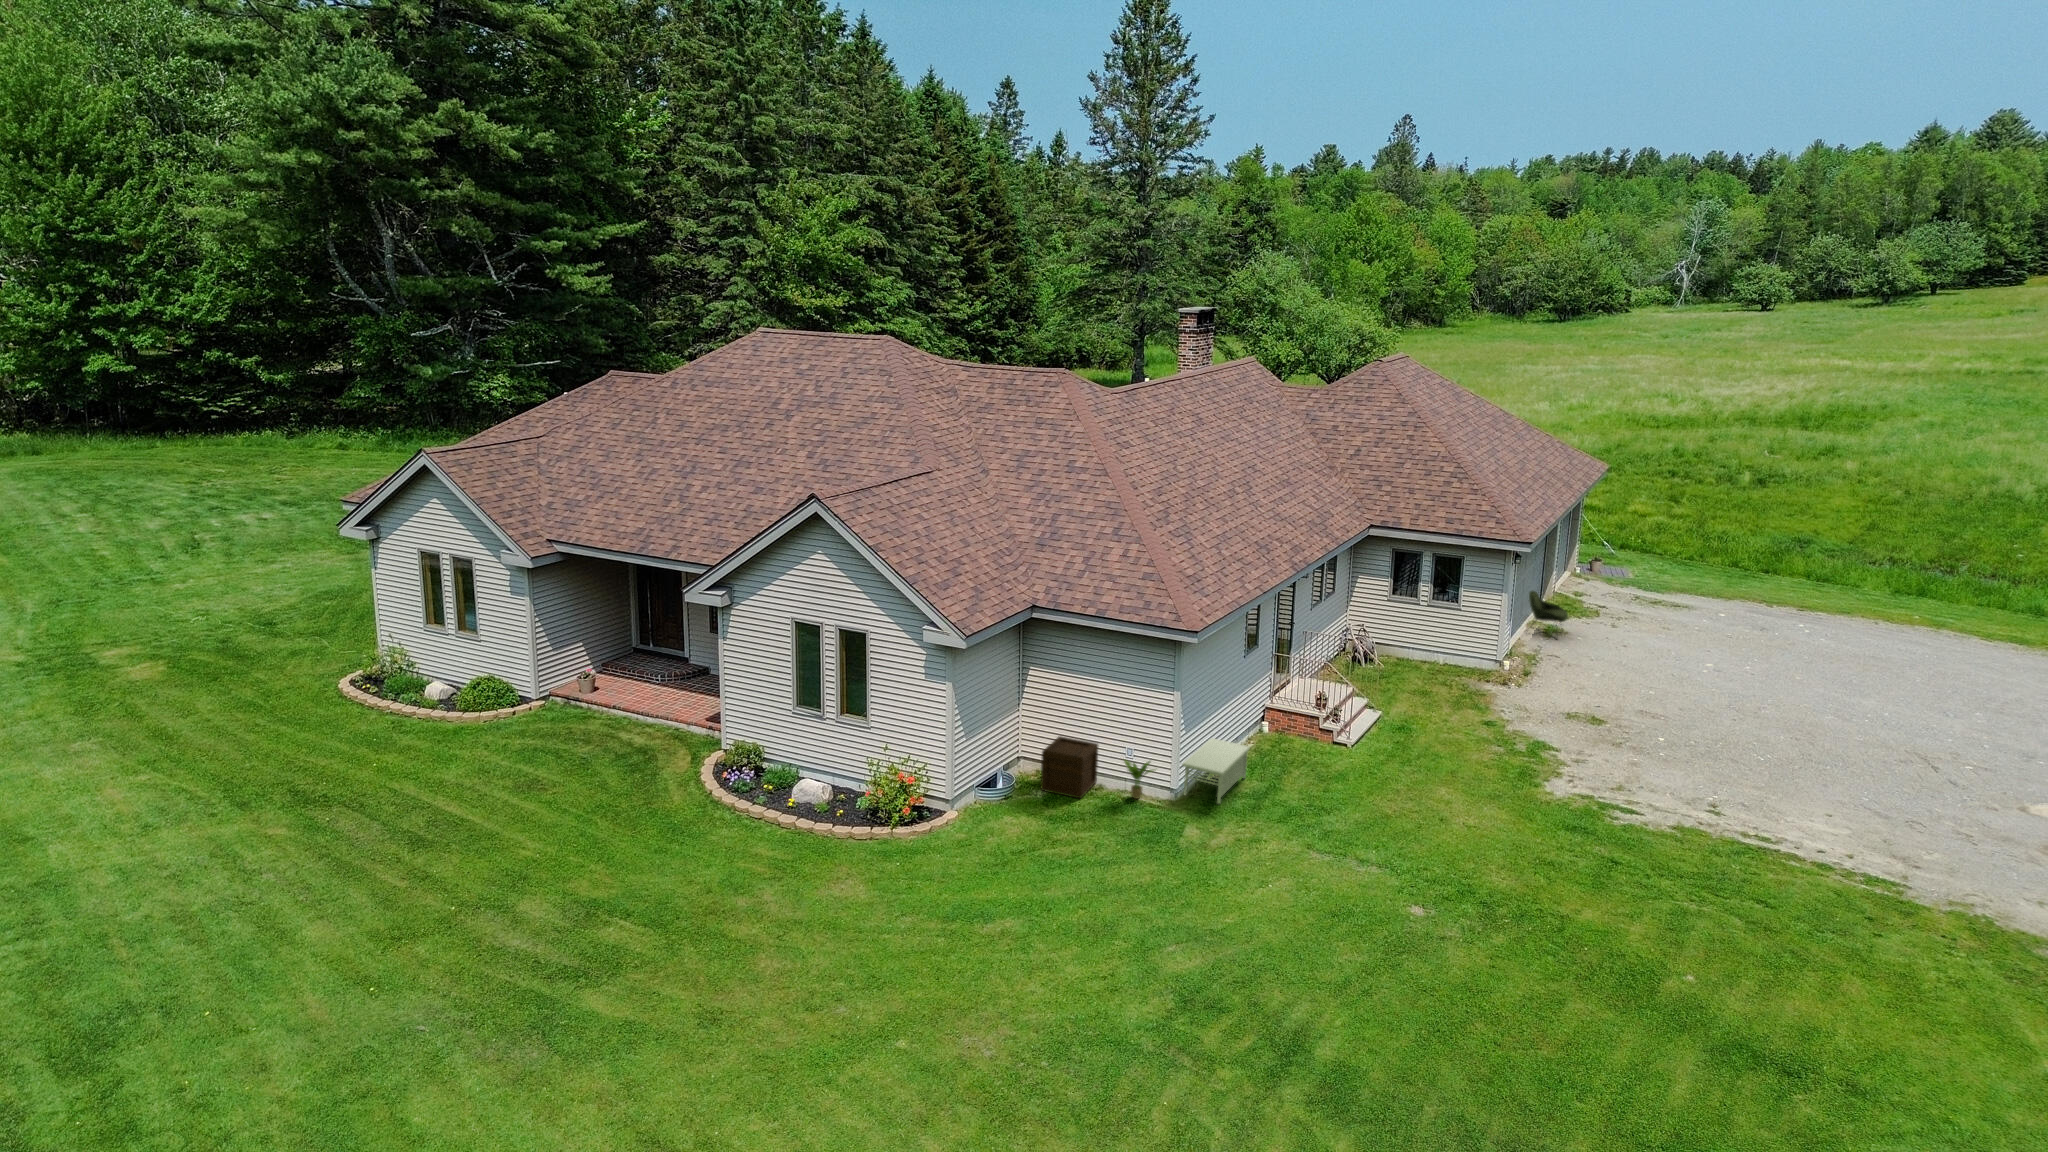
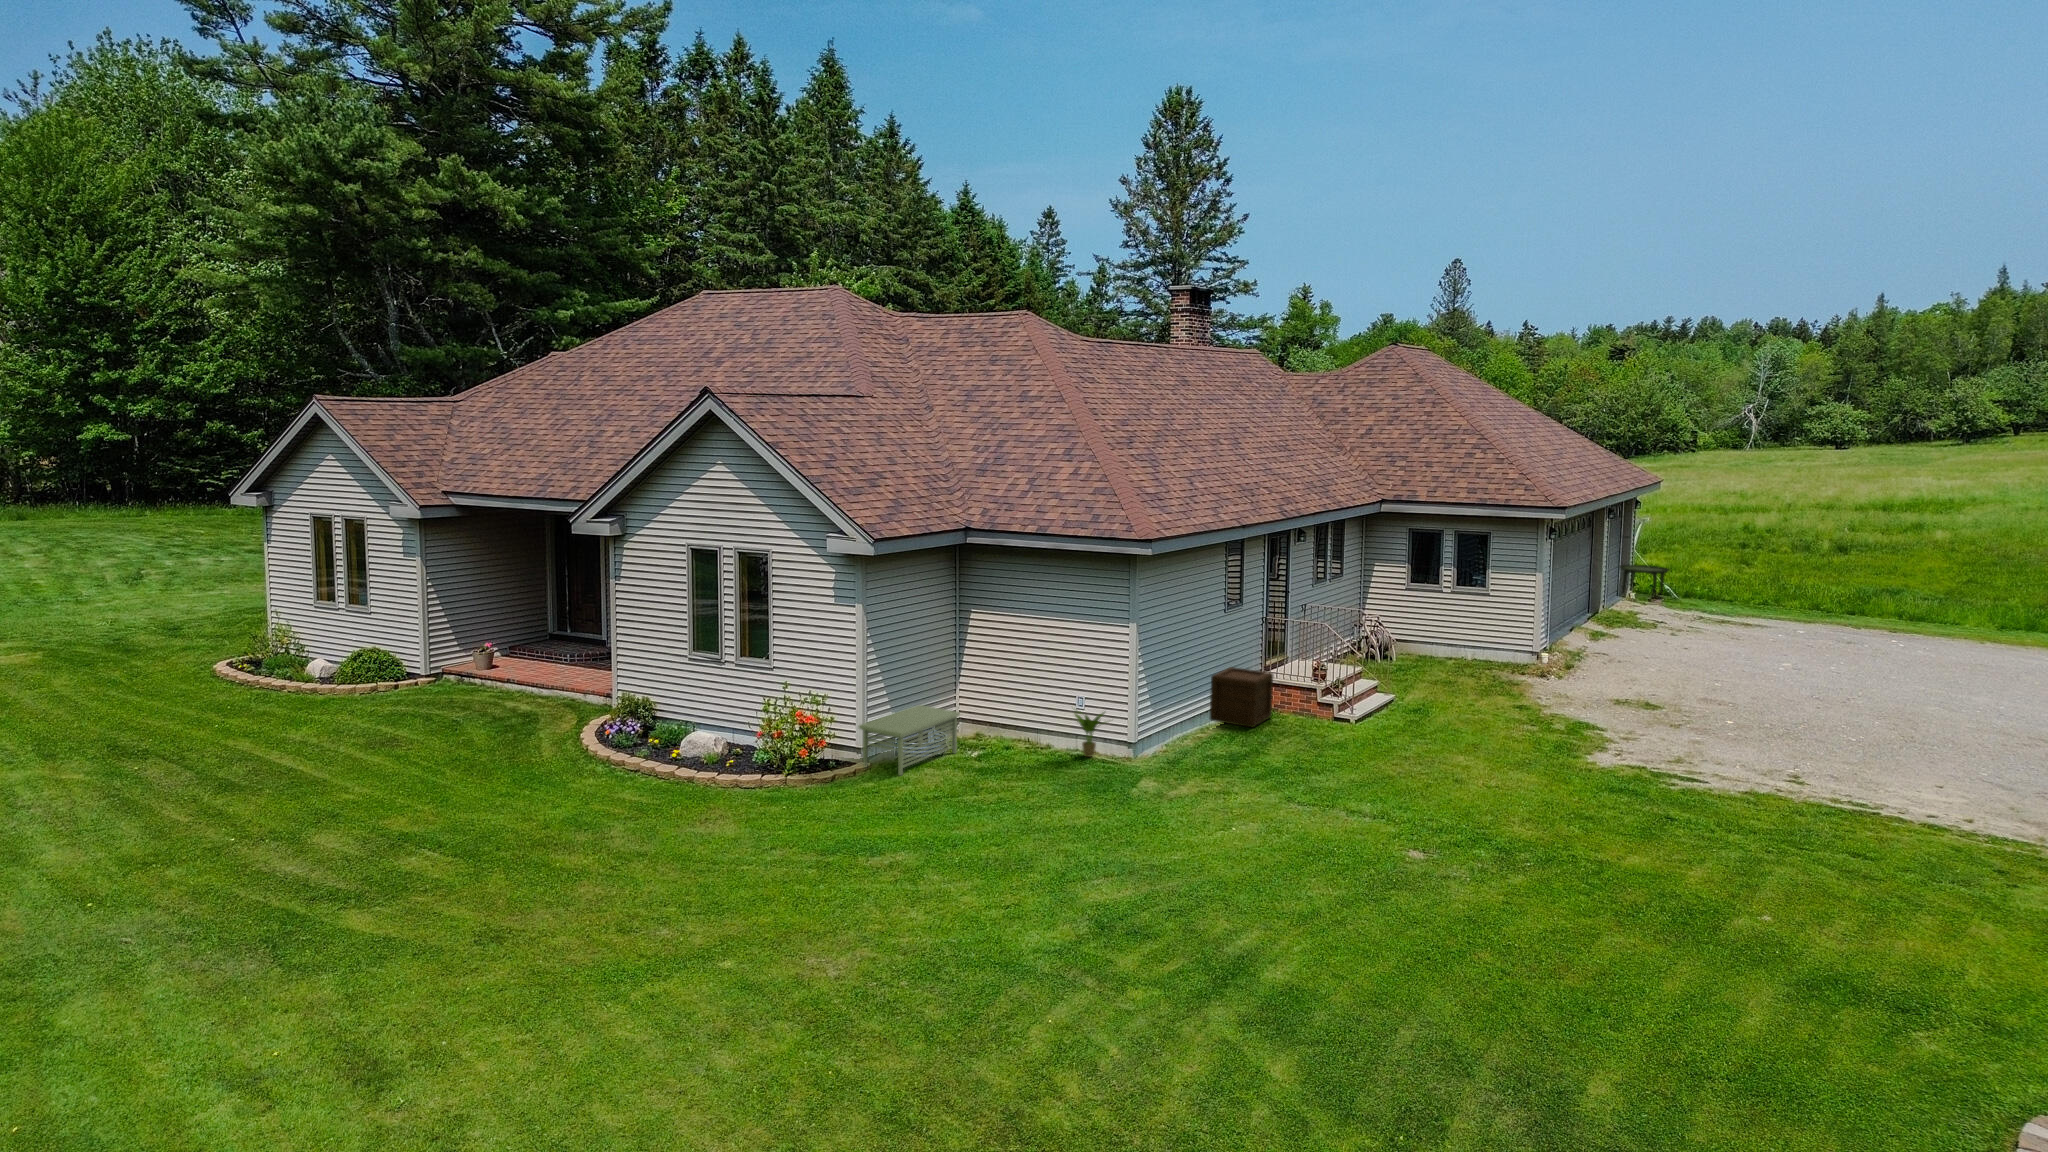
round table: none [1566,552,1611,585] -> present [1620,565,1669,597]
lounge chair: present [1529,590,1568,629] -> none [1570,584,1619,638]
wooden crate: present [1041,736,1098,798] -> present [1210,667,1273,727]
storage bench: present [1182,738,1250,804] -> present [859,705,959,775]

